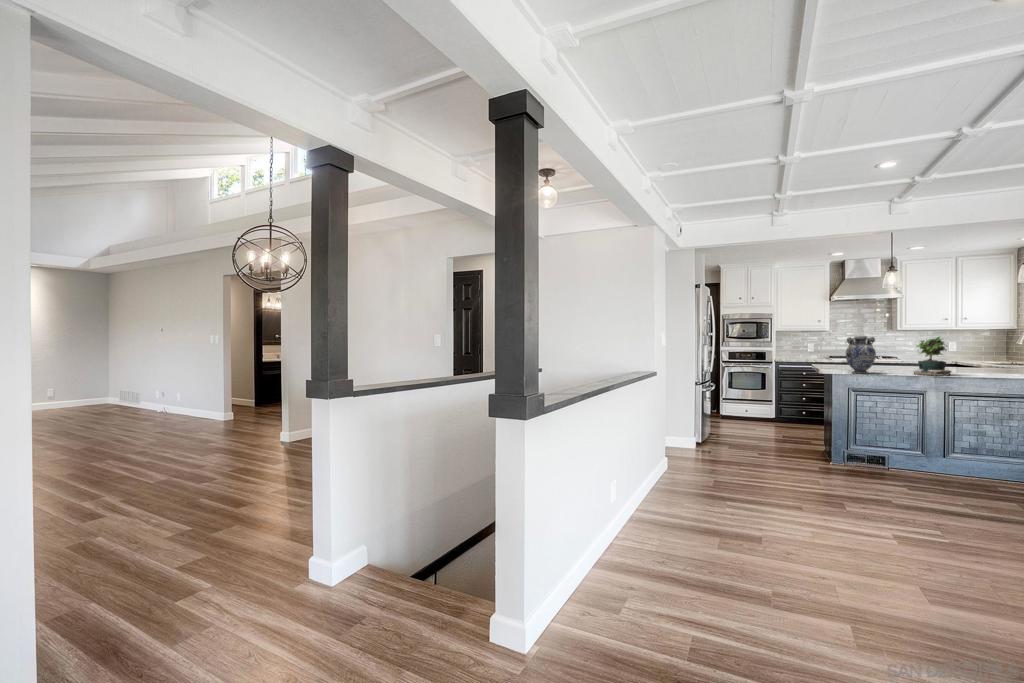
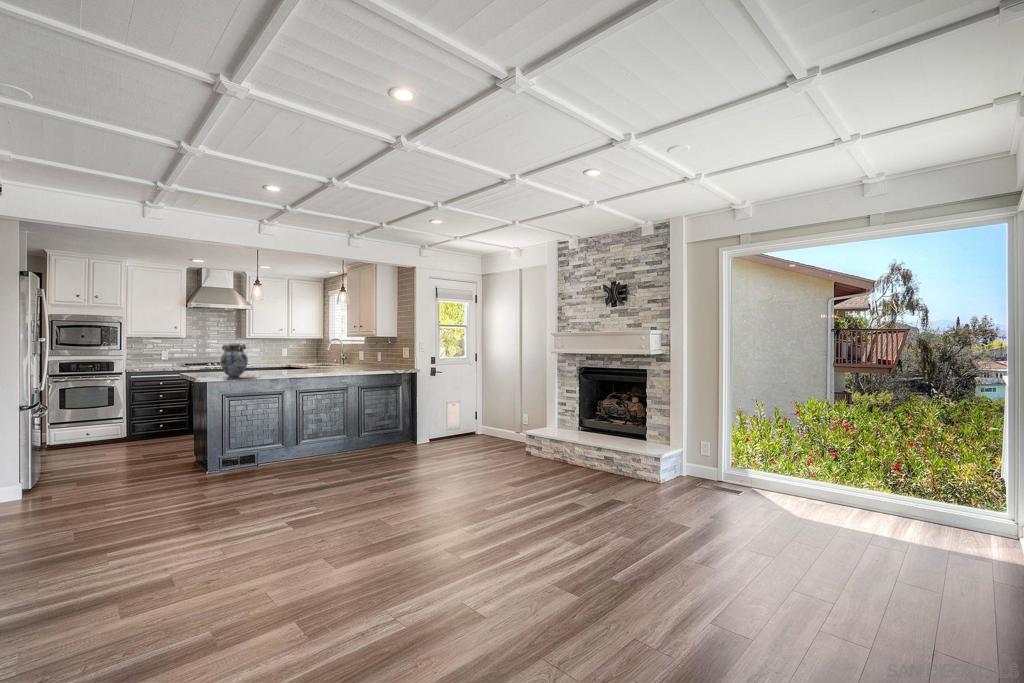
potted plant: present [913,337,951,375] -> none [276,343,303,377]

